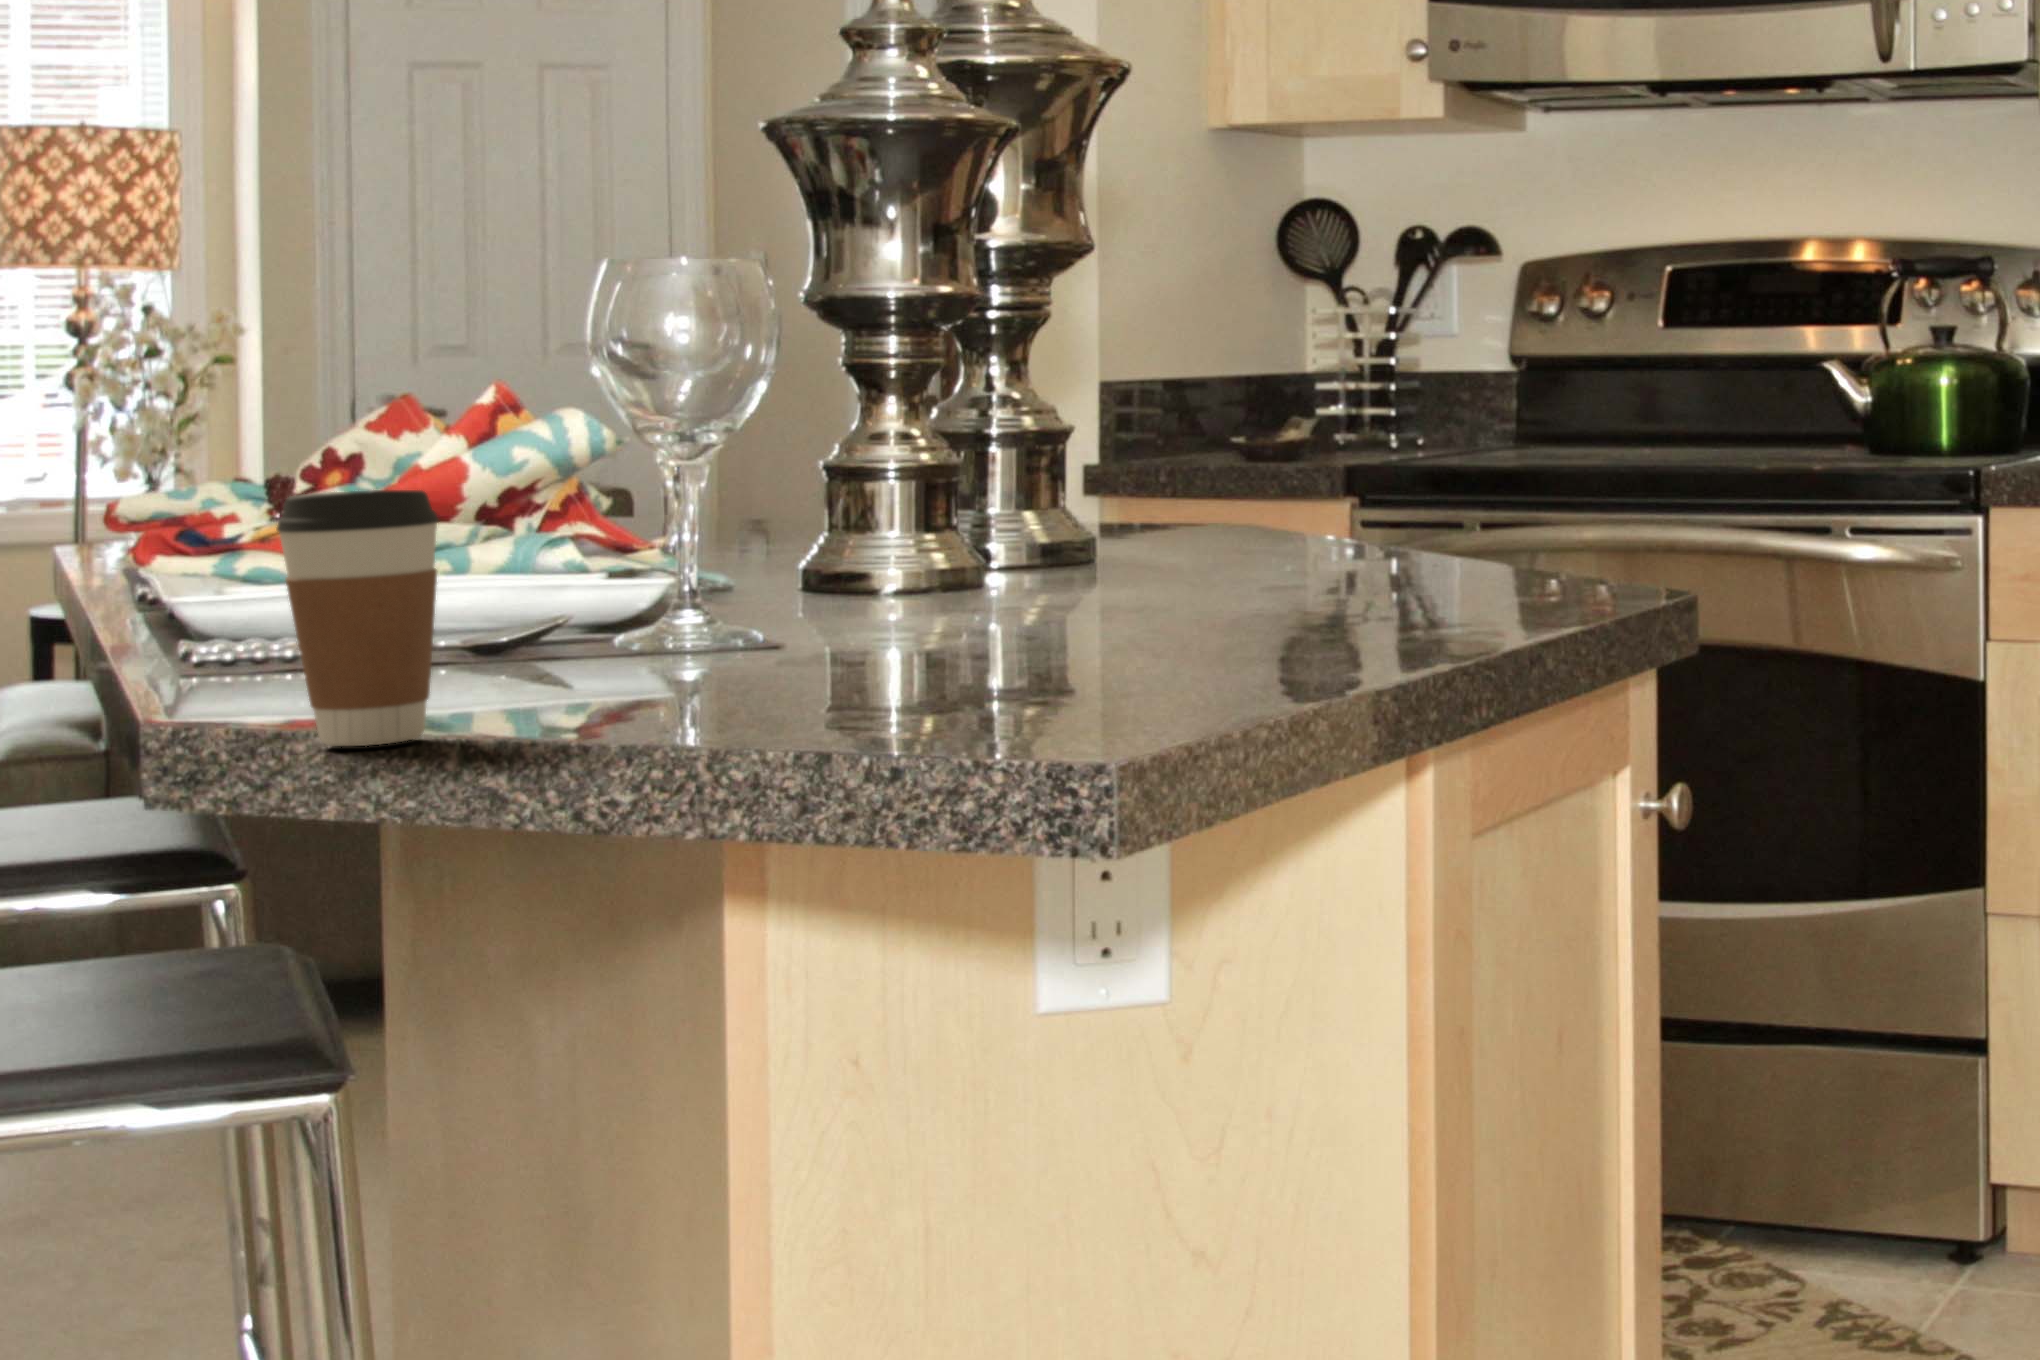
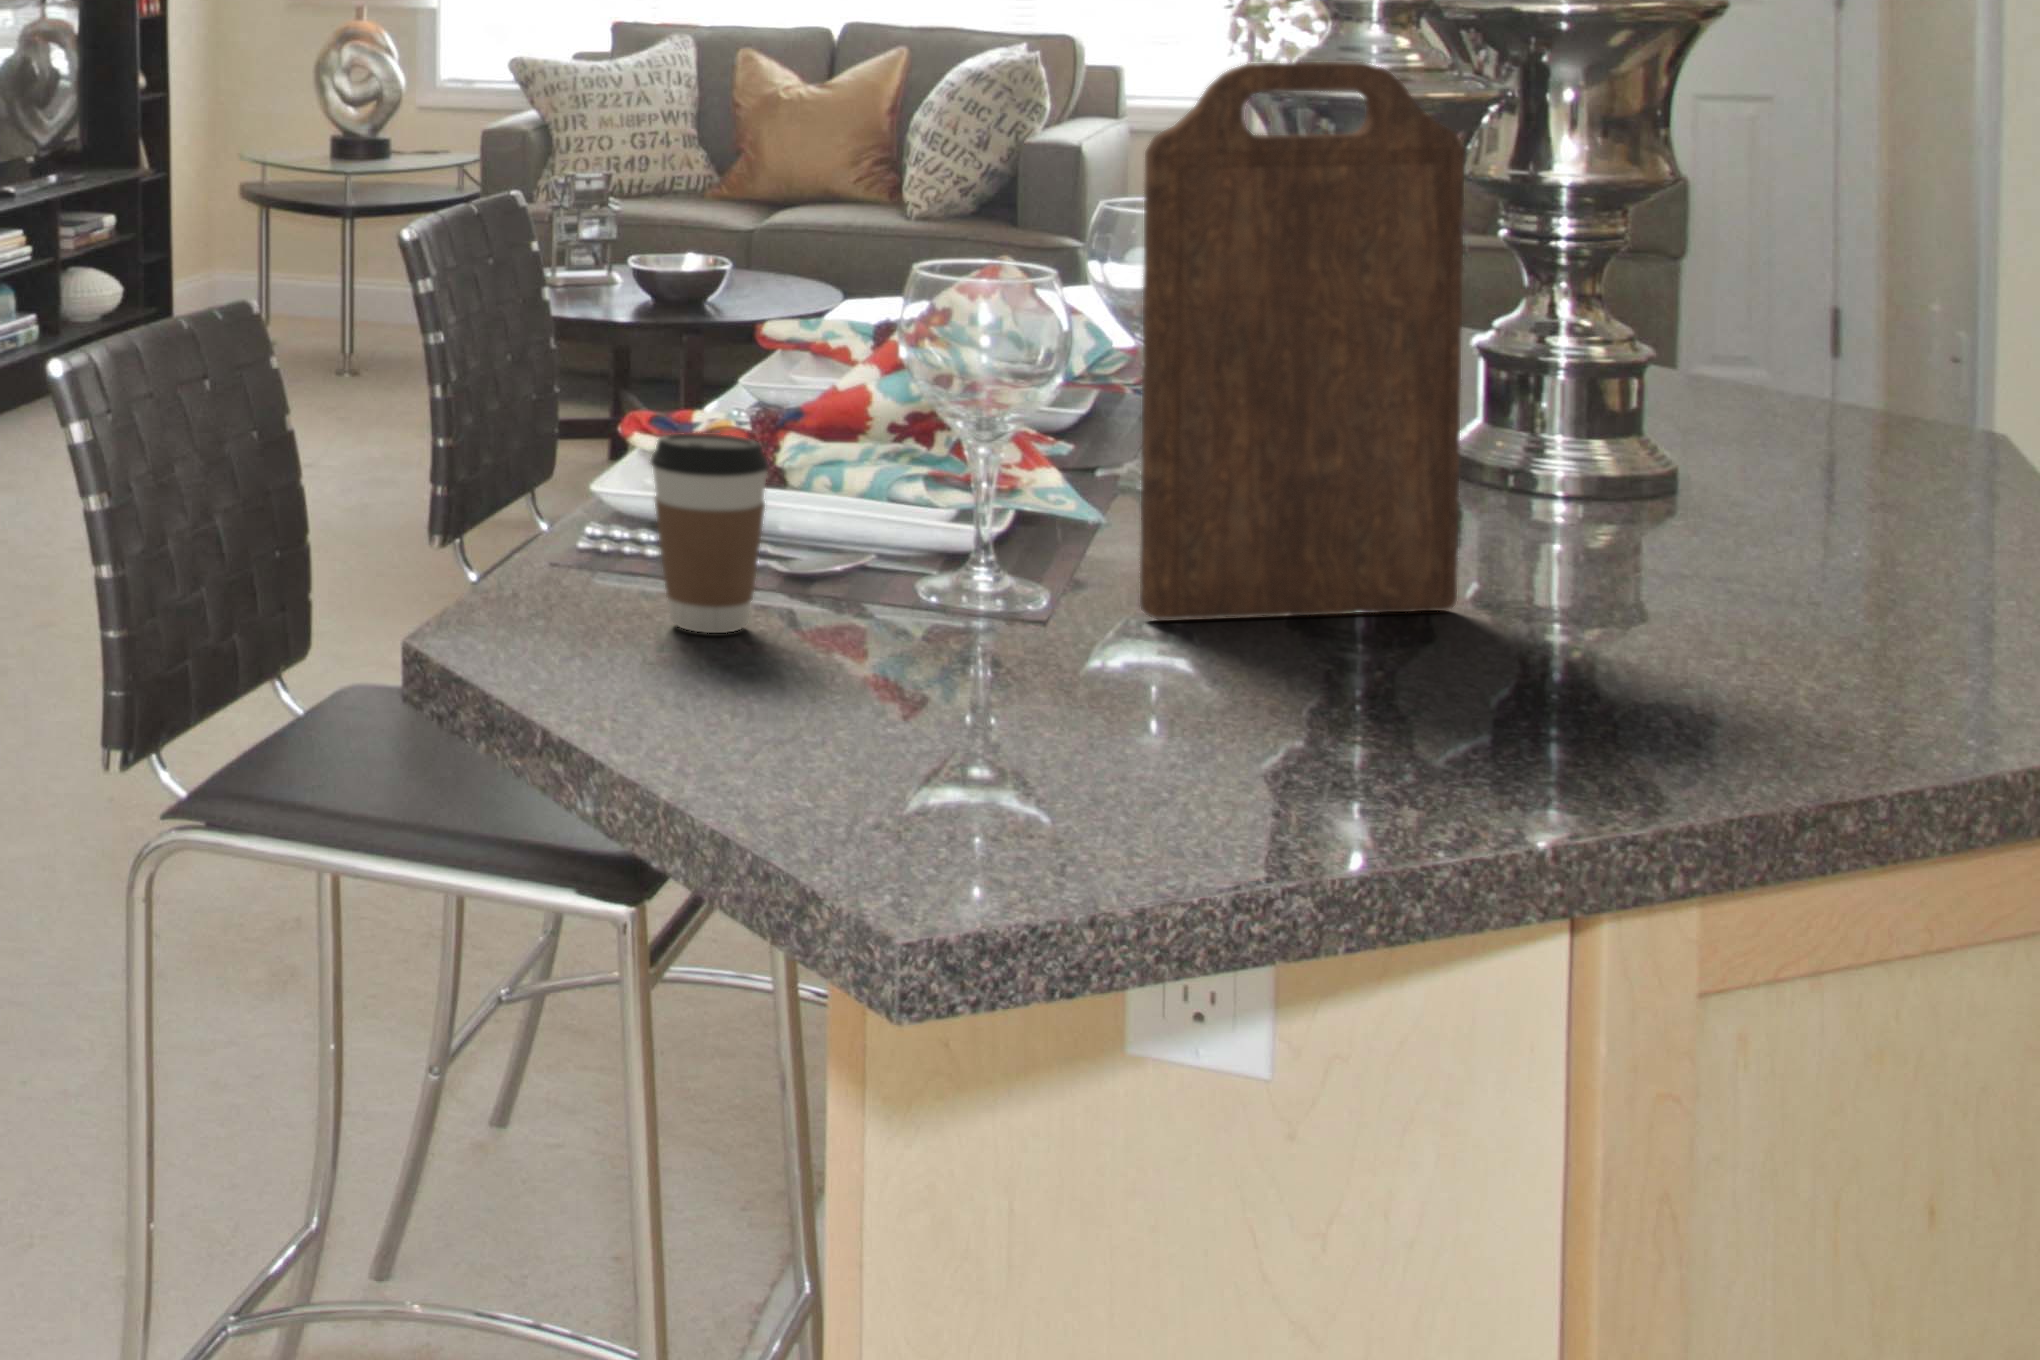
cutting board: none [783,33,1074,672] -> present [1140,62,1465,619]

